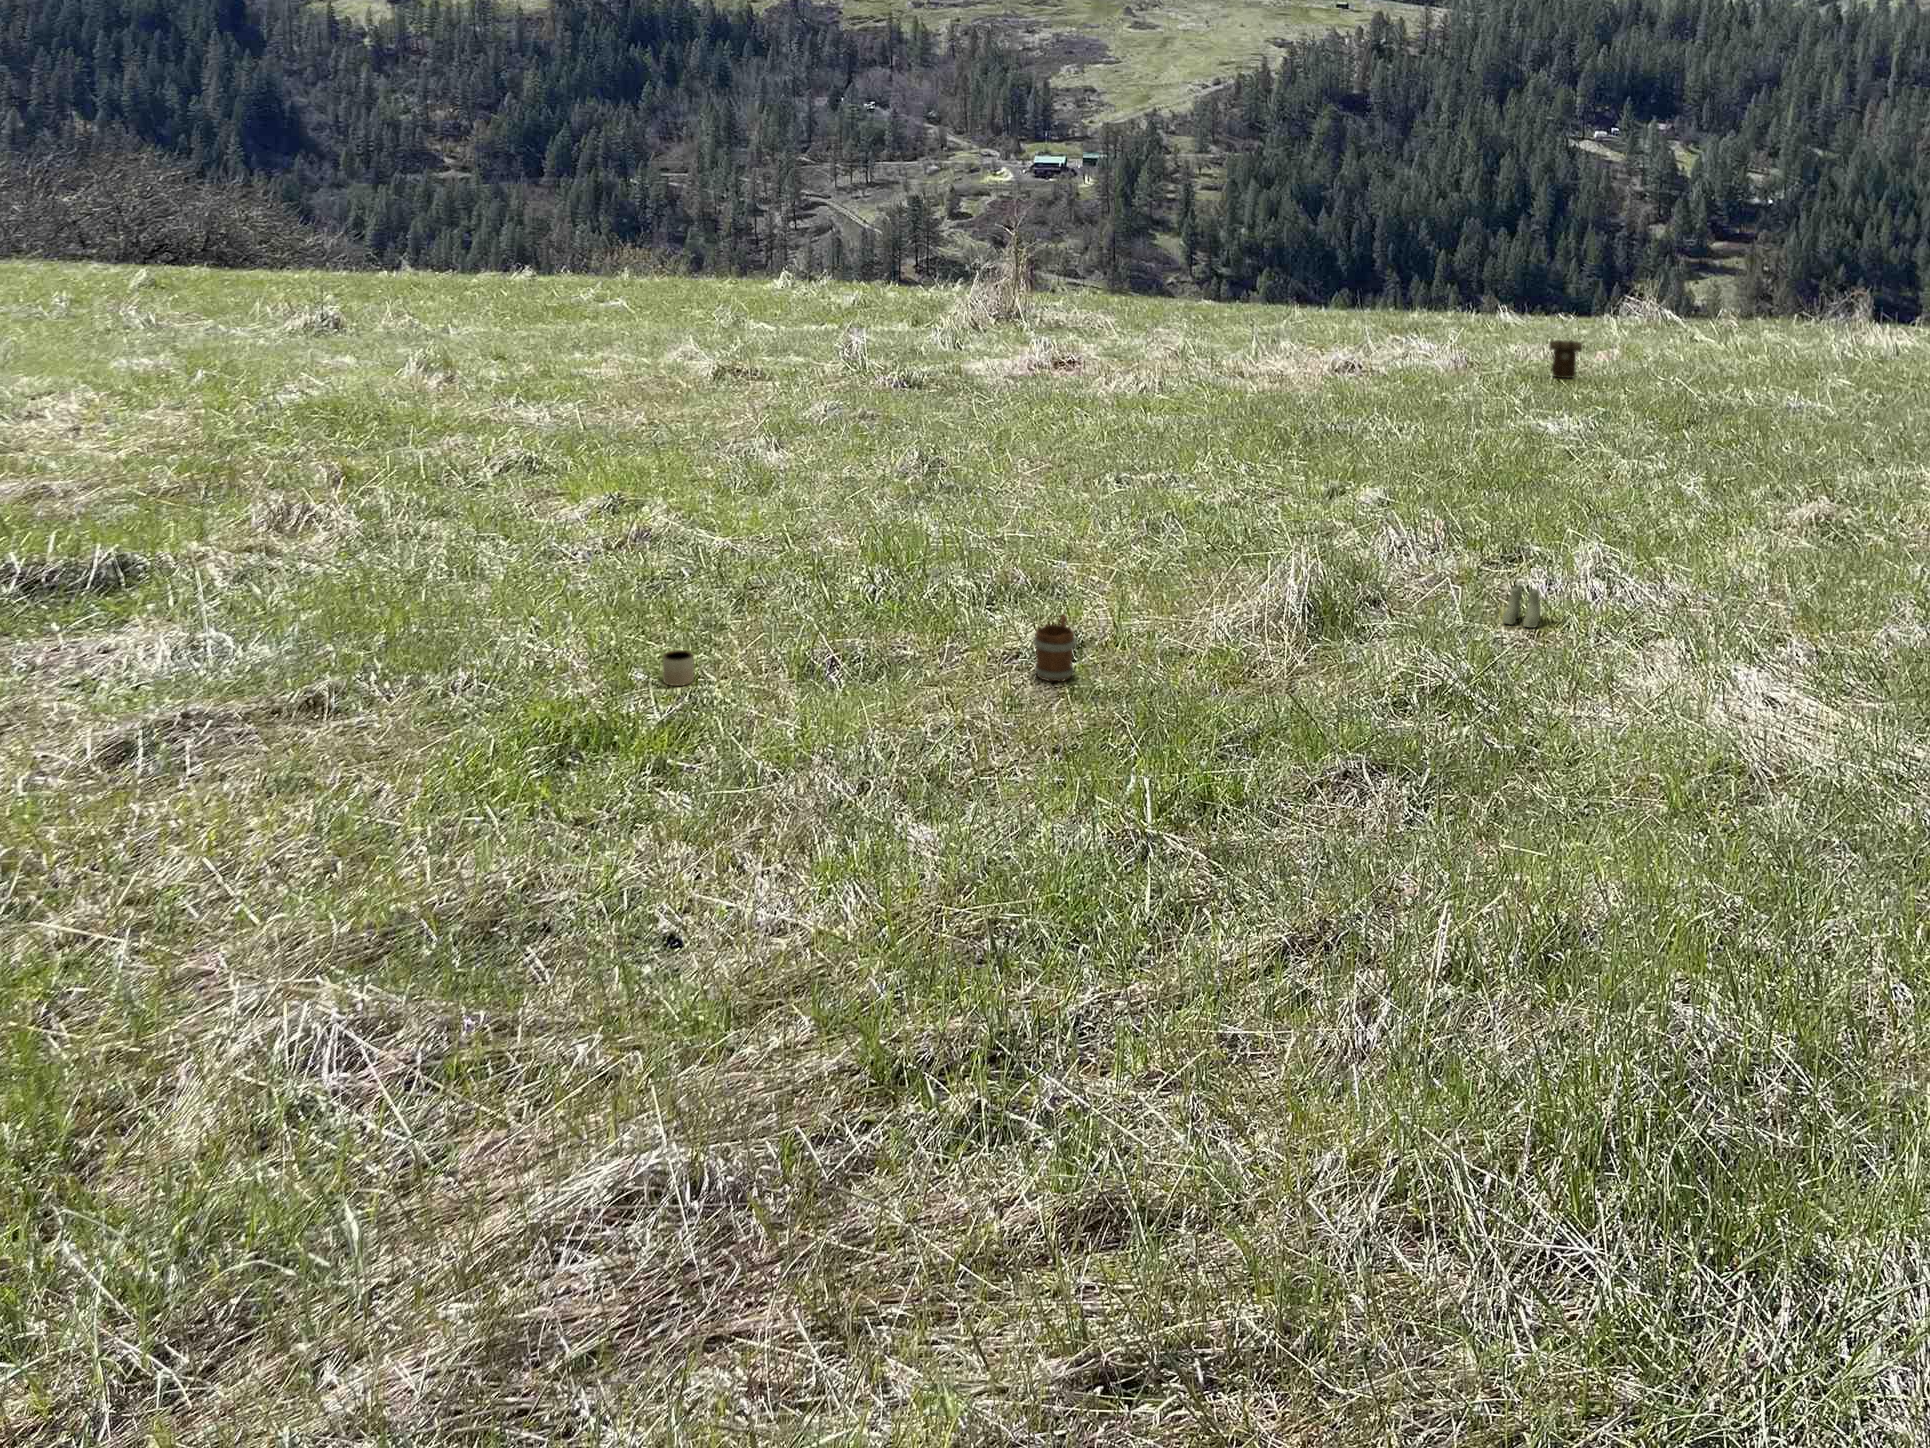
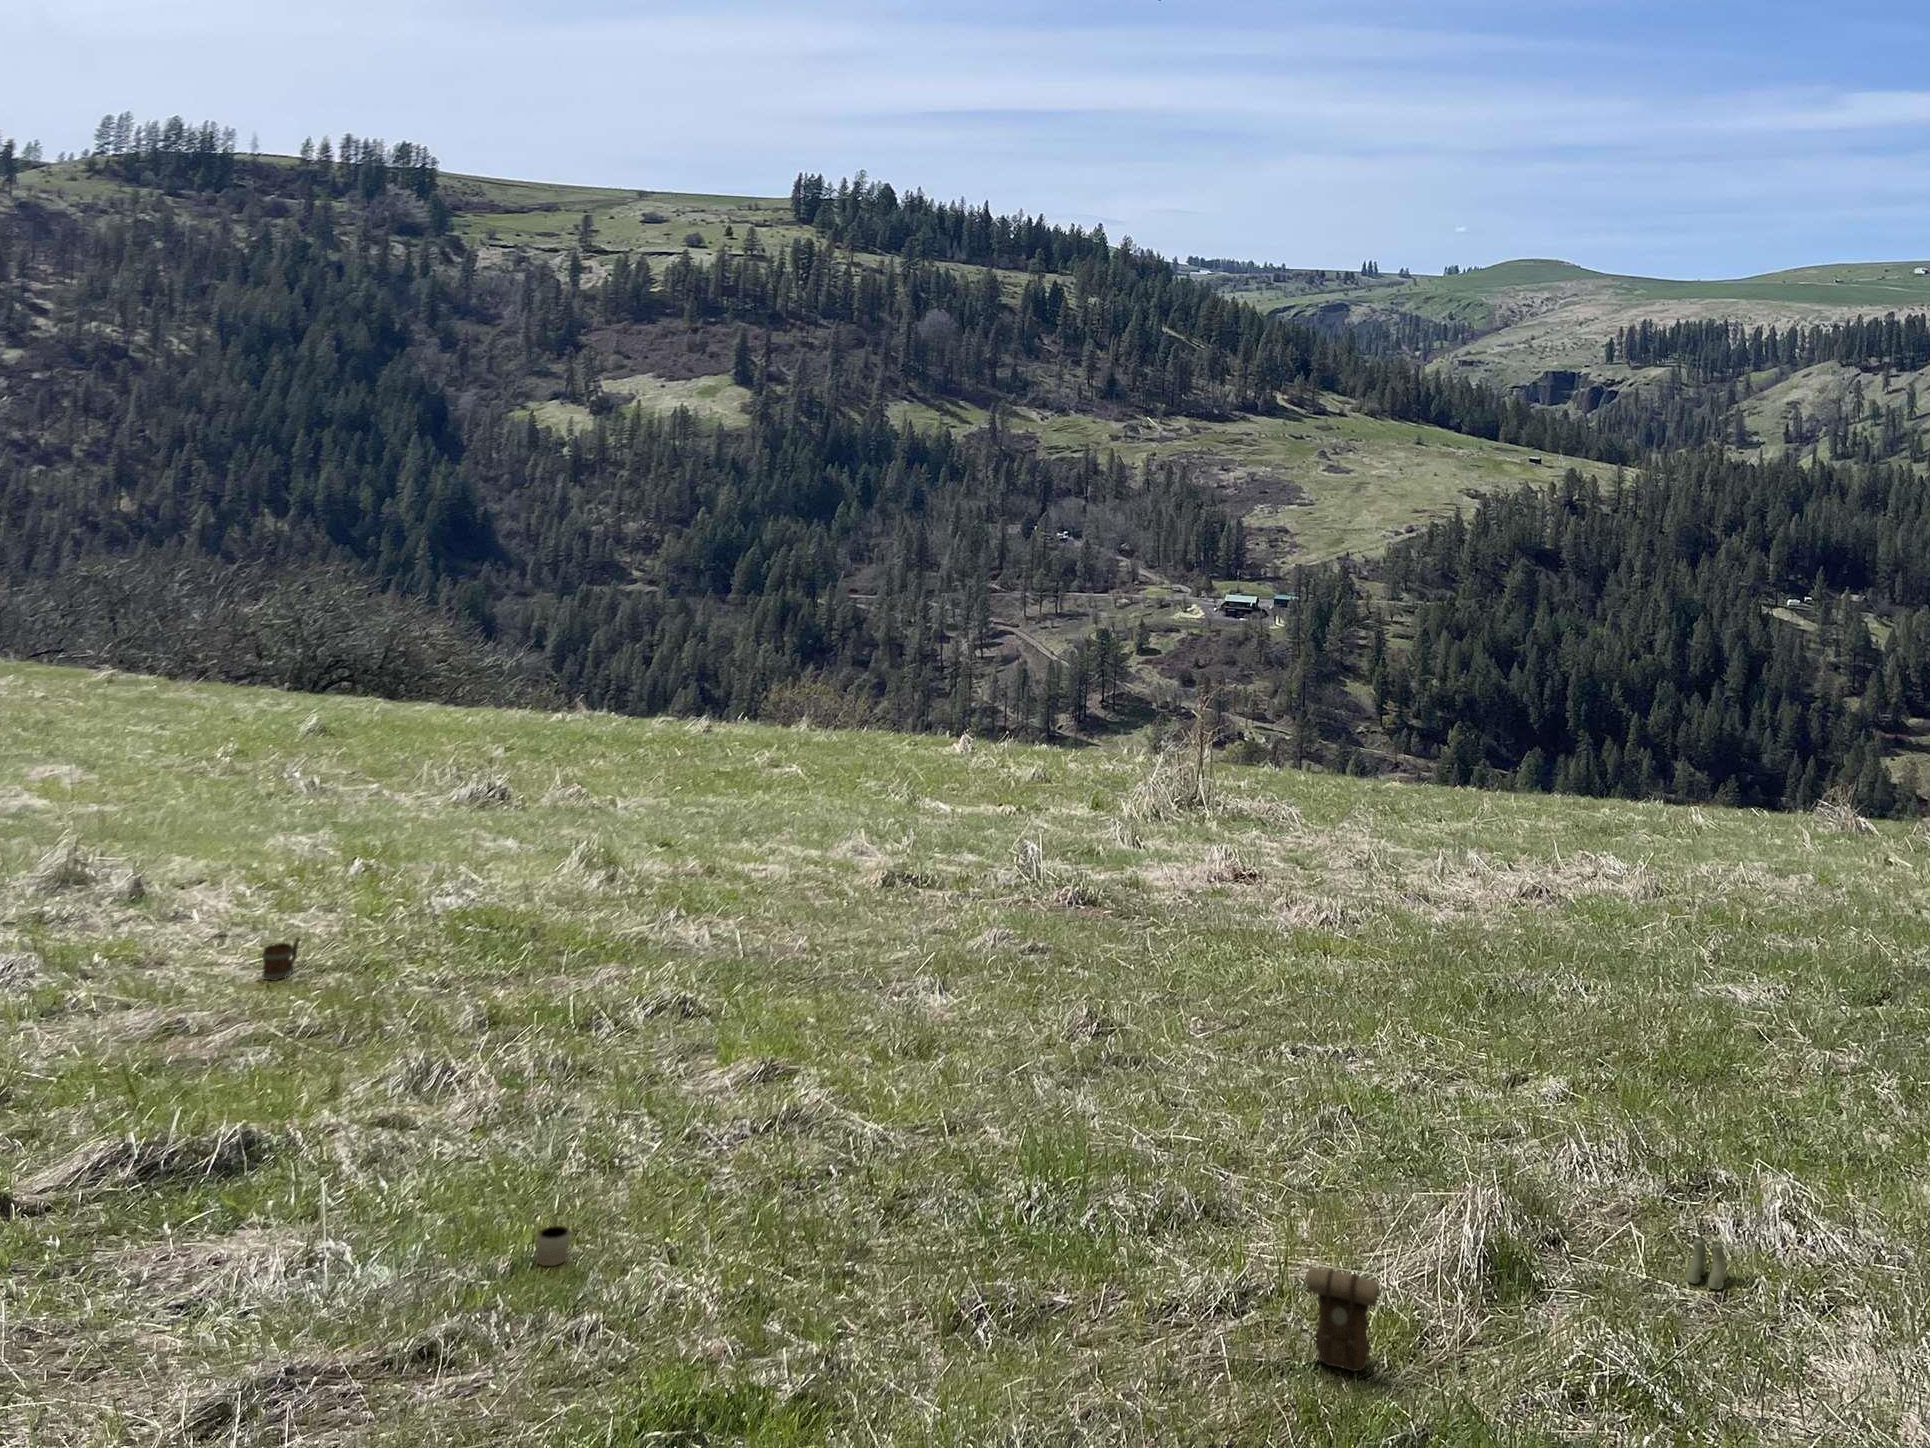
backpack: present [1549,340,1583,378] -> present [1306,1268,1380,1371]
bucket: present [1033,614,1077,682] -> present [262,938,300,981]
planter: present [663,650,694,686] -> present [536,1226,569,1266]

